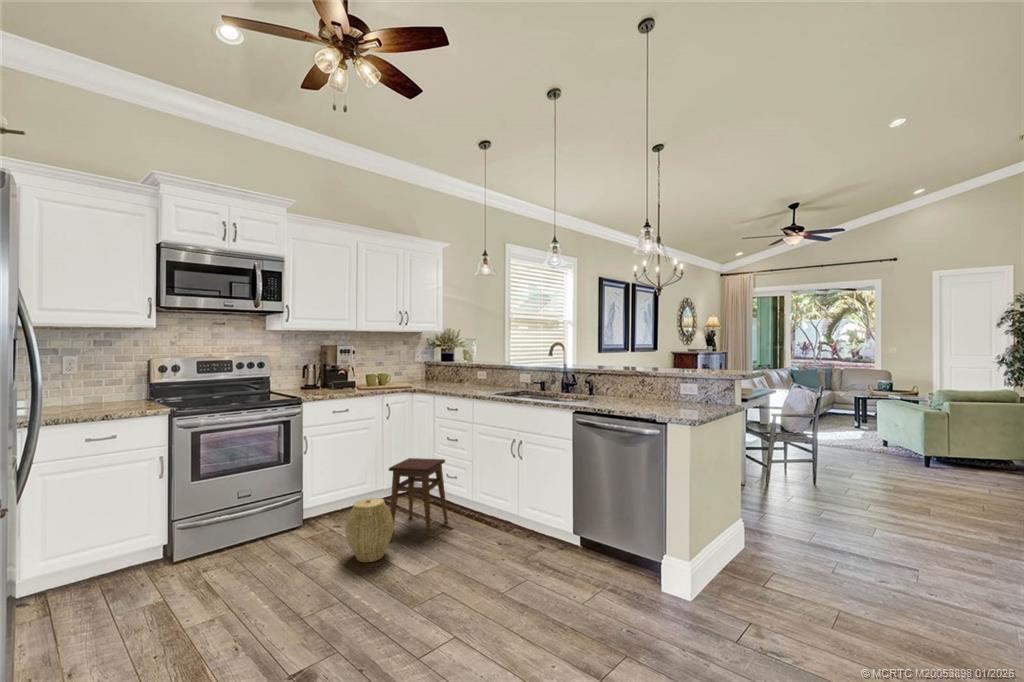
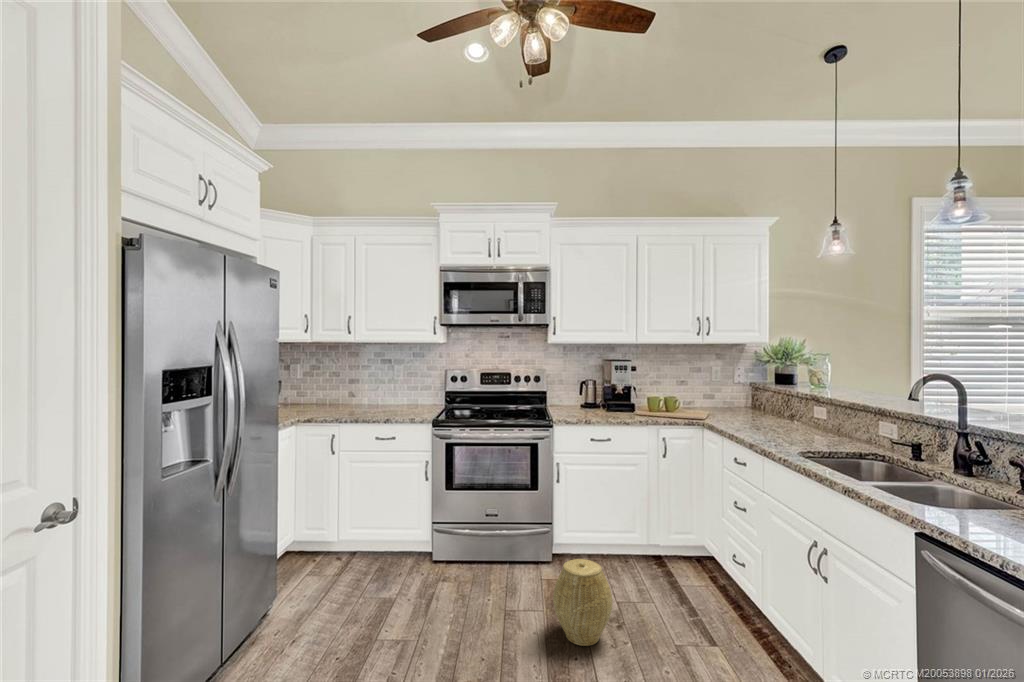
stool: present [389,458,448,536] -> none [630,519,718,642]

